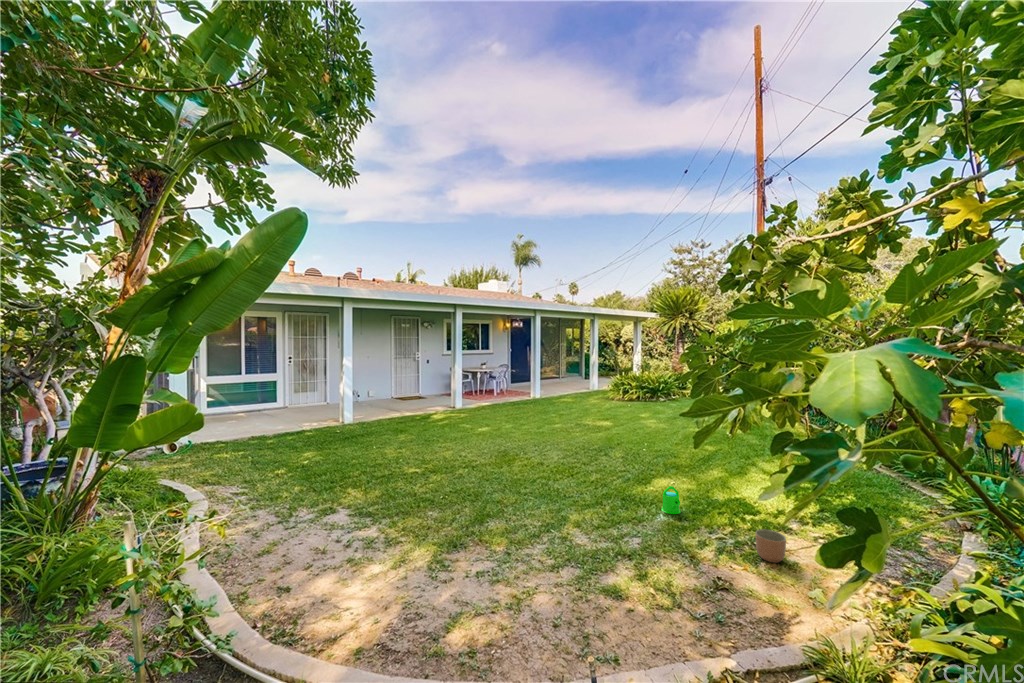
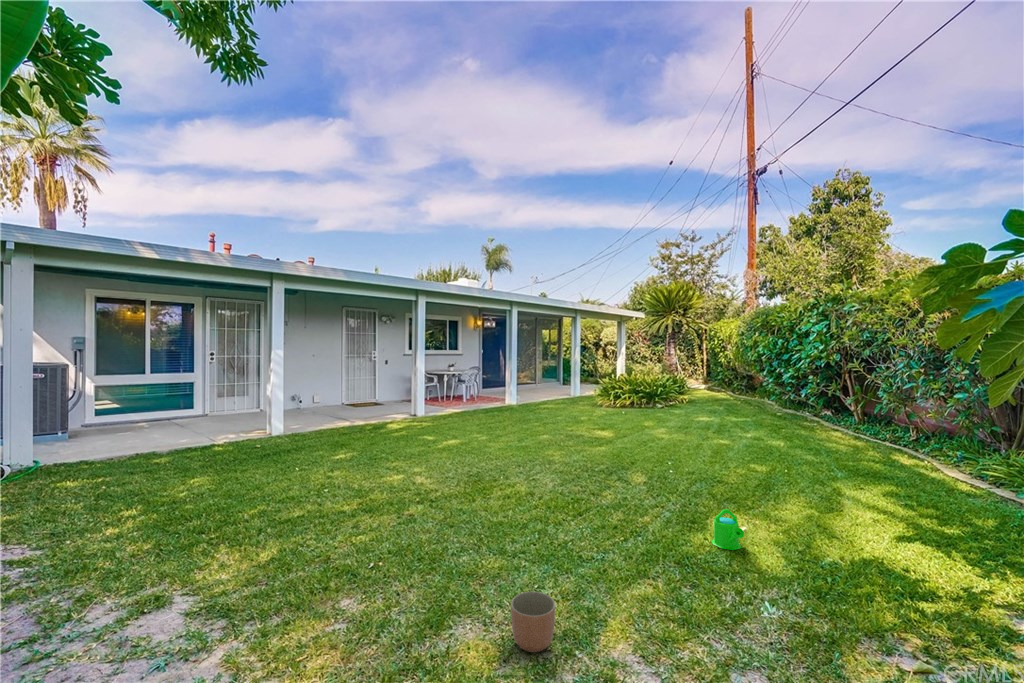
planter: present [756,530,786,563] -> present [511,592,555,652]

